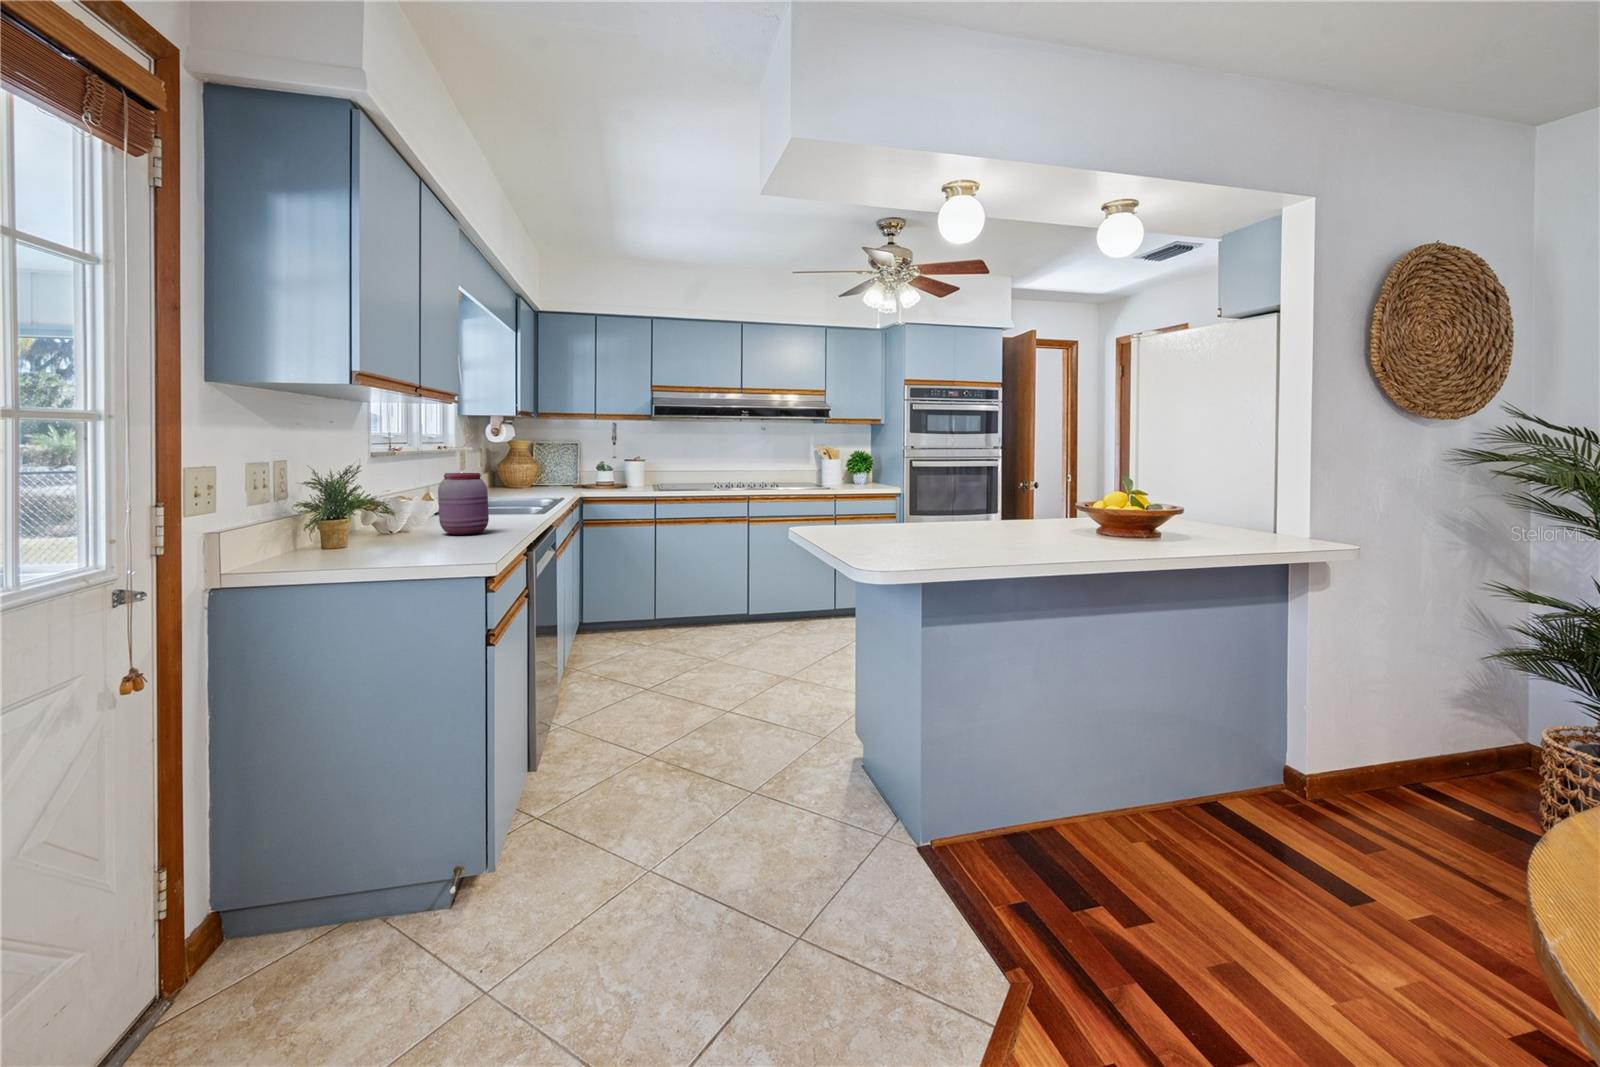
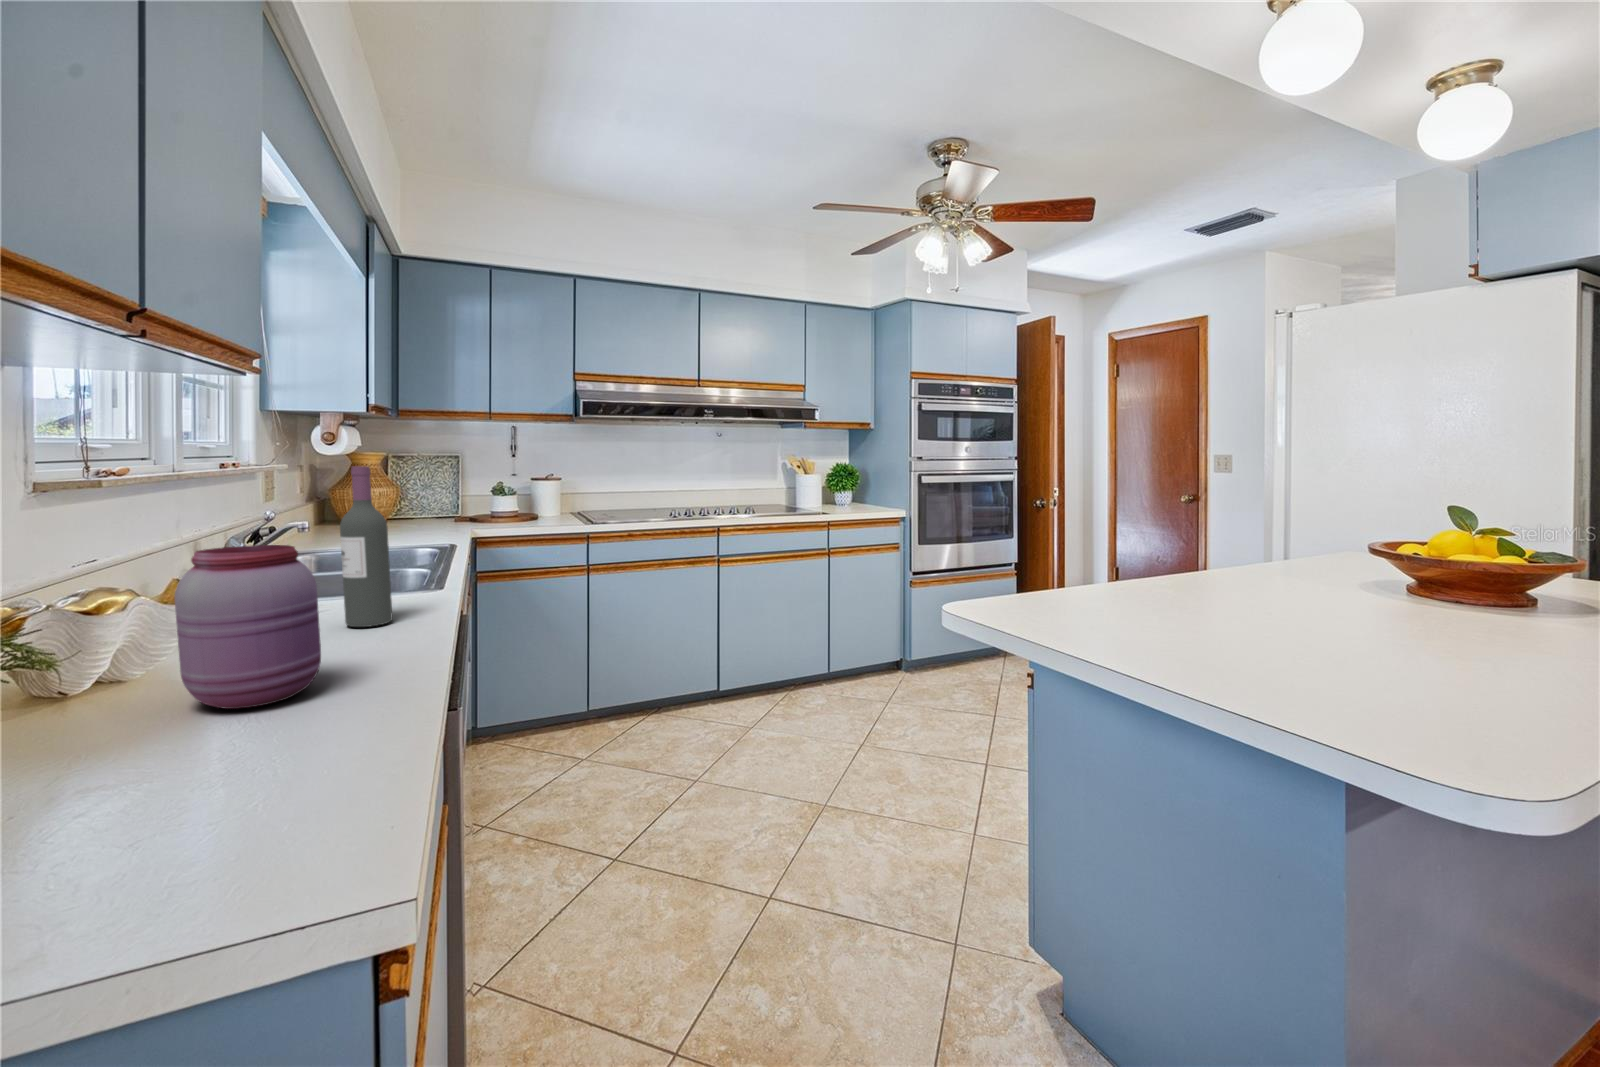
wine bottle: none [498,443,521,521] -> present [340,466,392,627]

